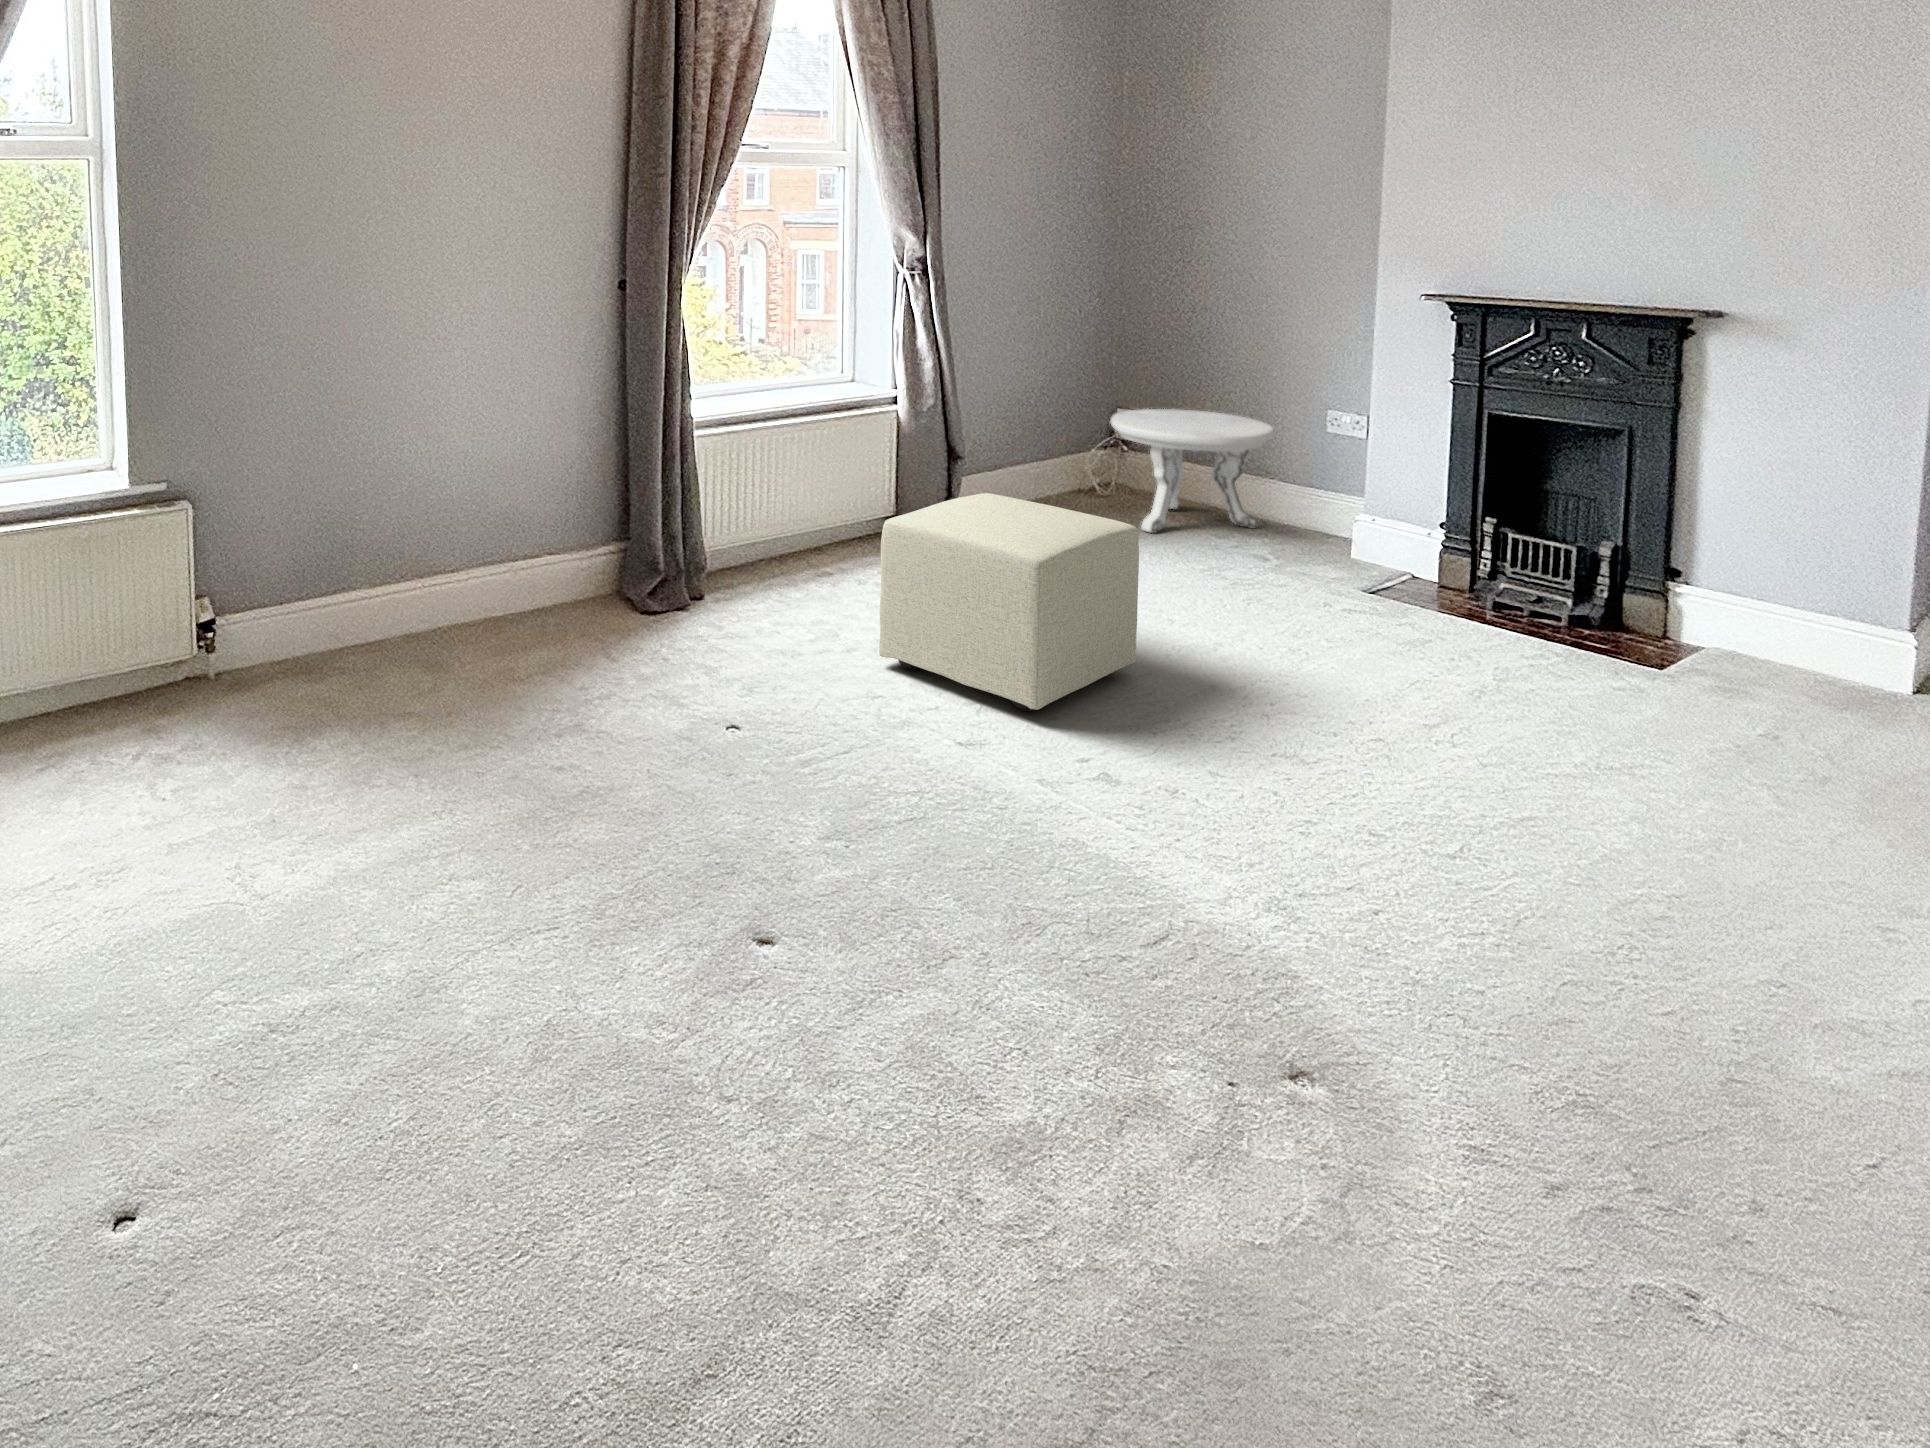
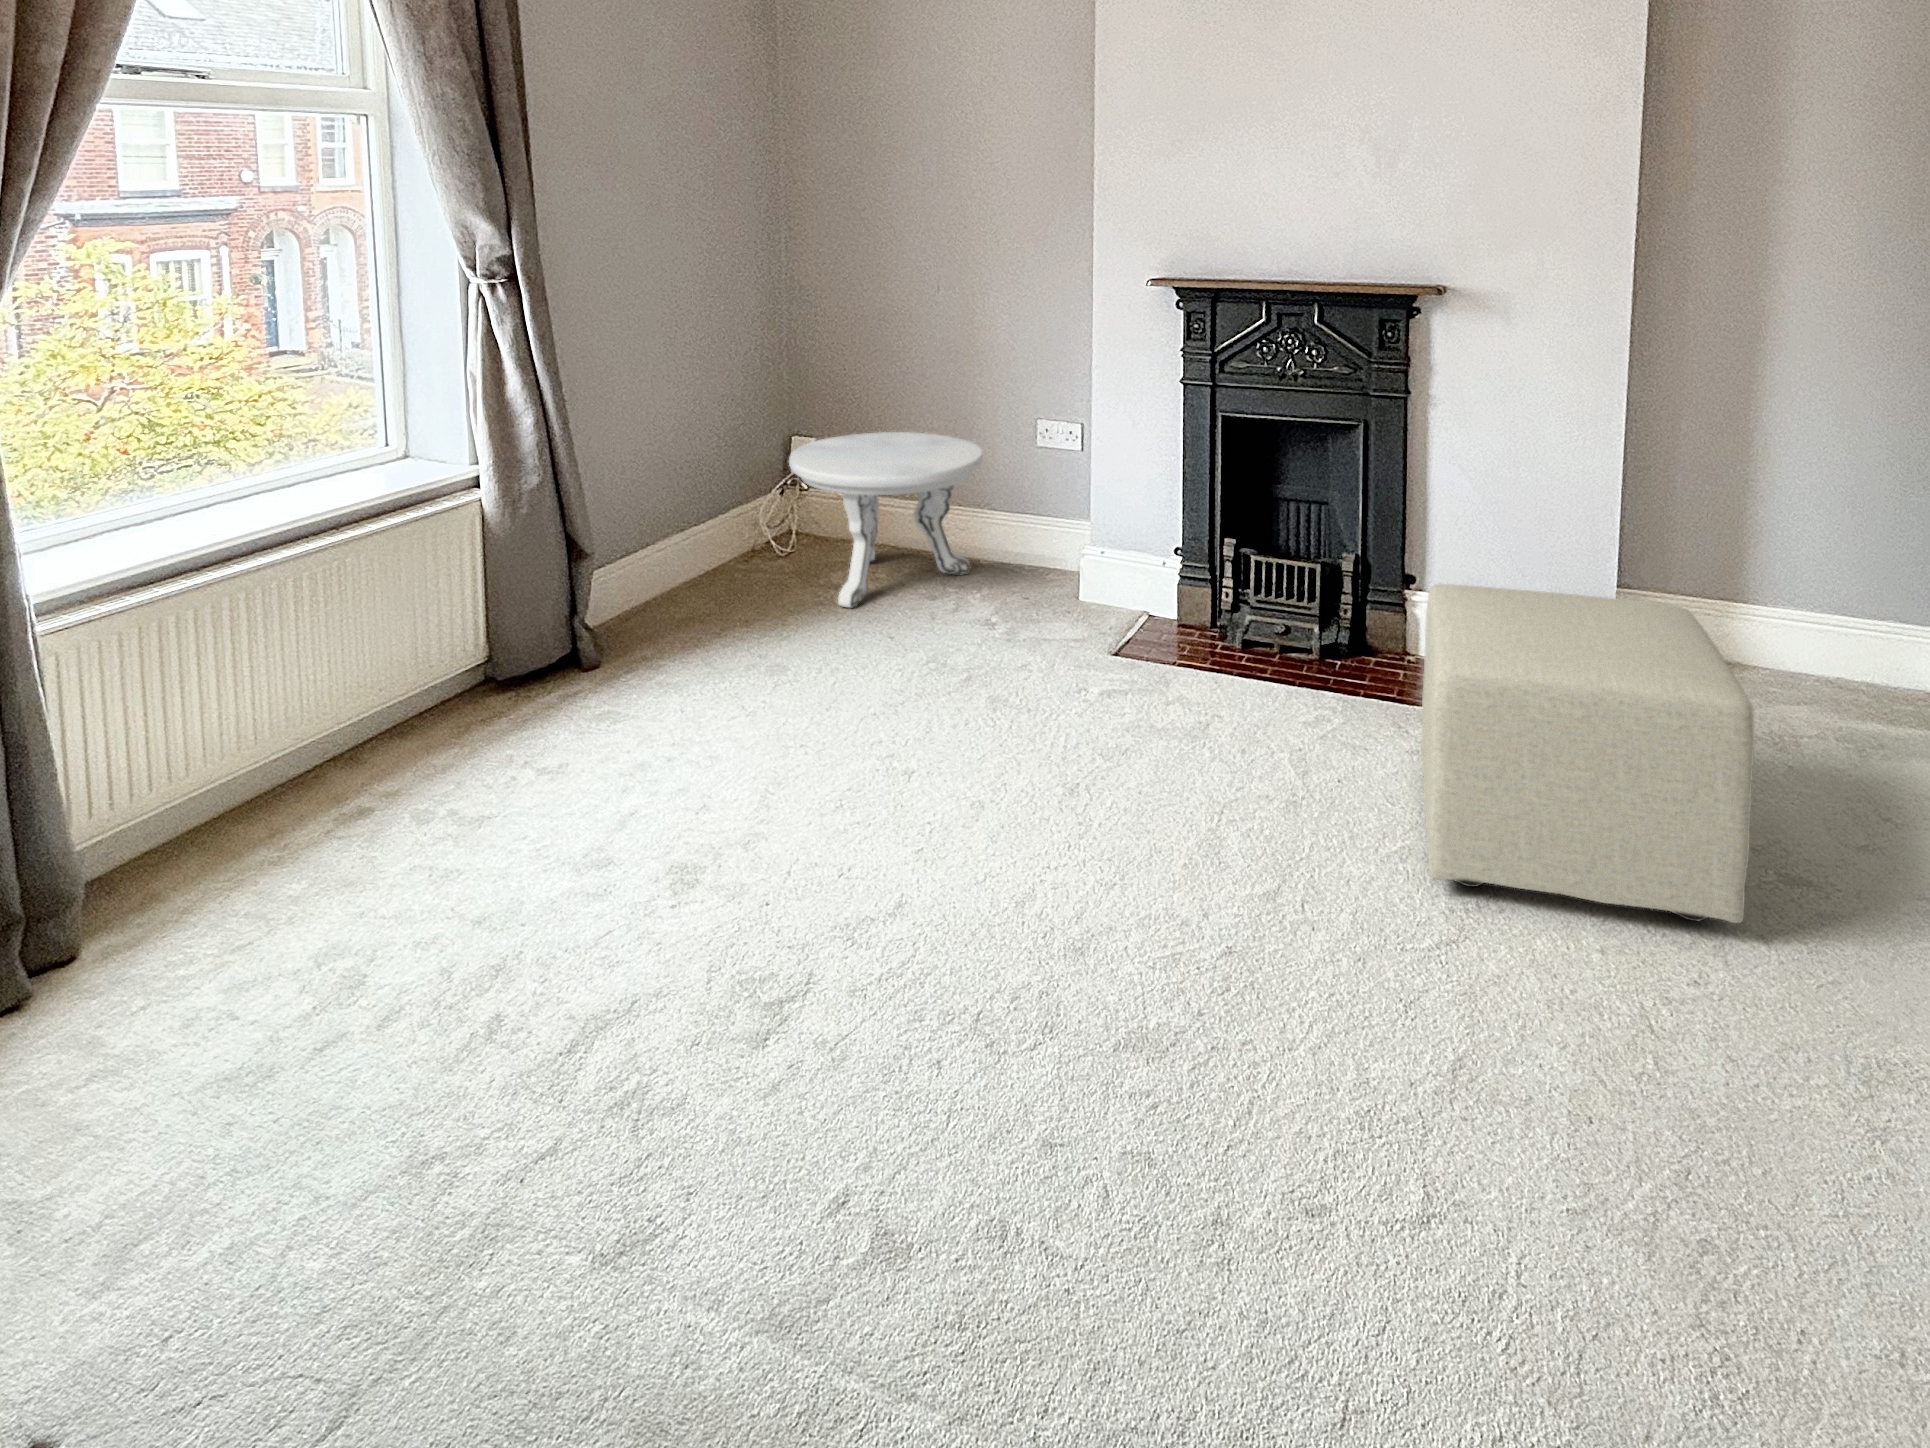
ottoman: present [879,493,1139,711] -> present [1421,584,1754,923]

